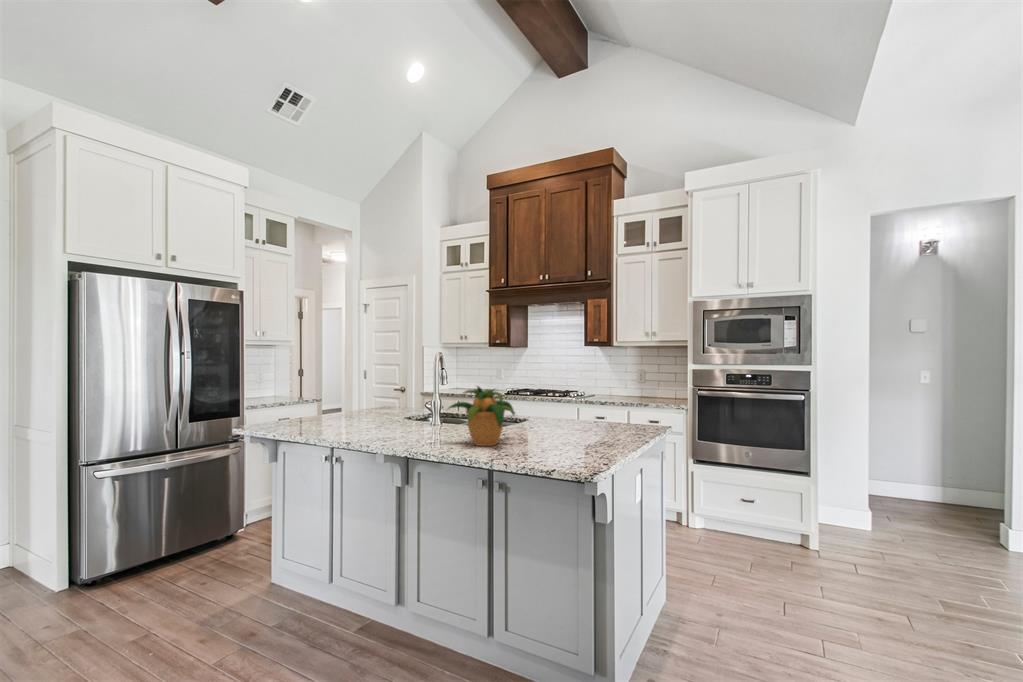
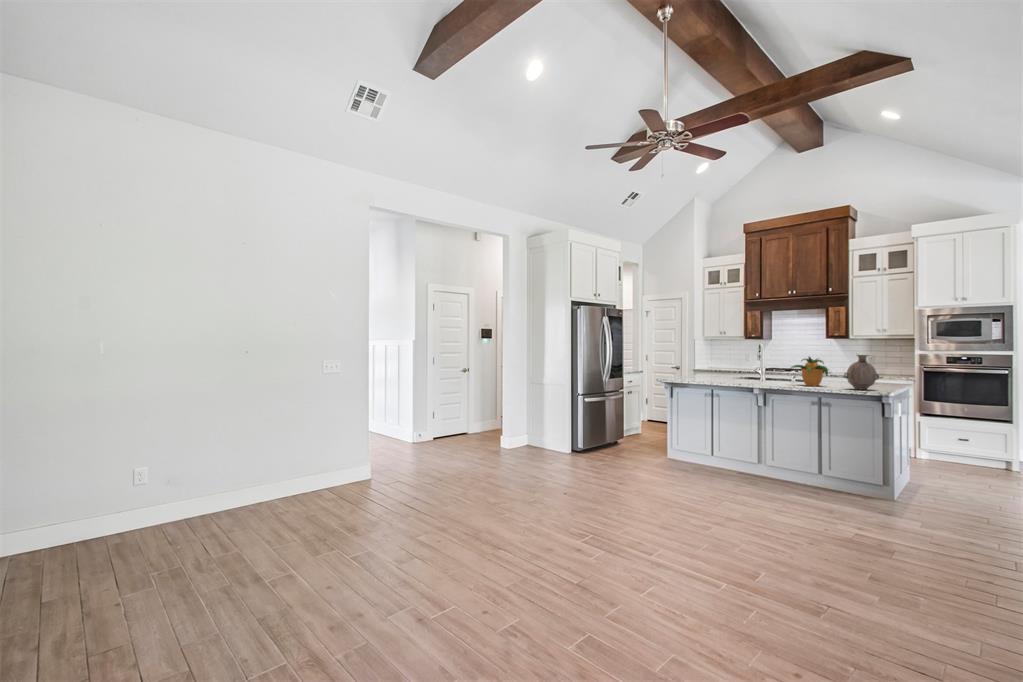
vase: none [516,384,581,461] -> present [844,355,879,390]

